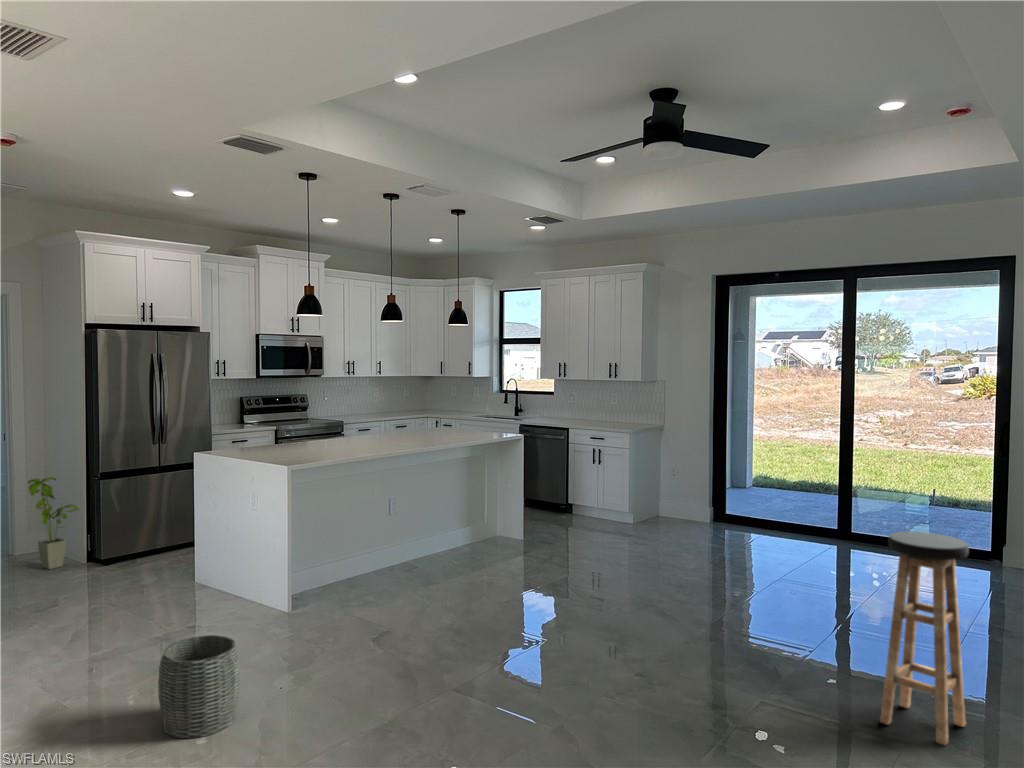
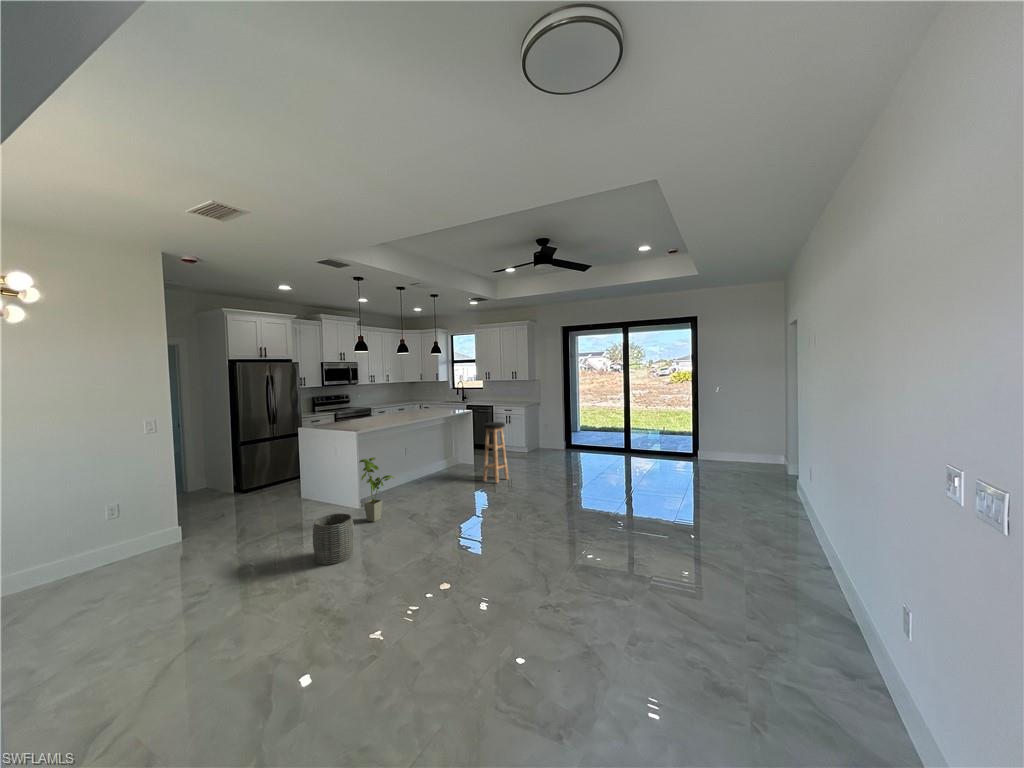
house plant: present [28,477,79,569] -> present [360,458,394,522]
bar stool: present [880,532,969,745] -> present [483,422,508,483]

